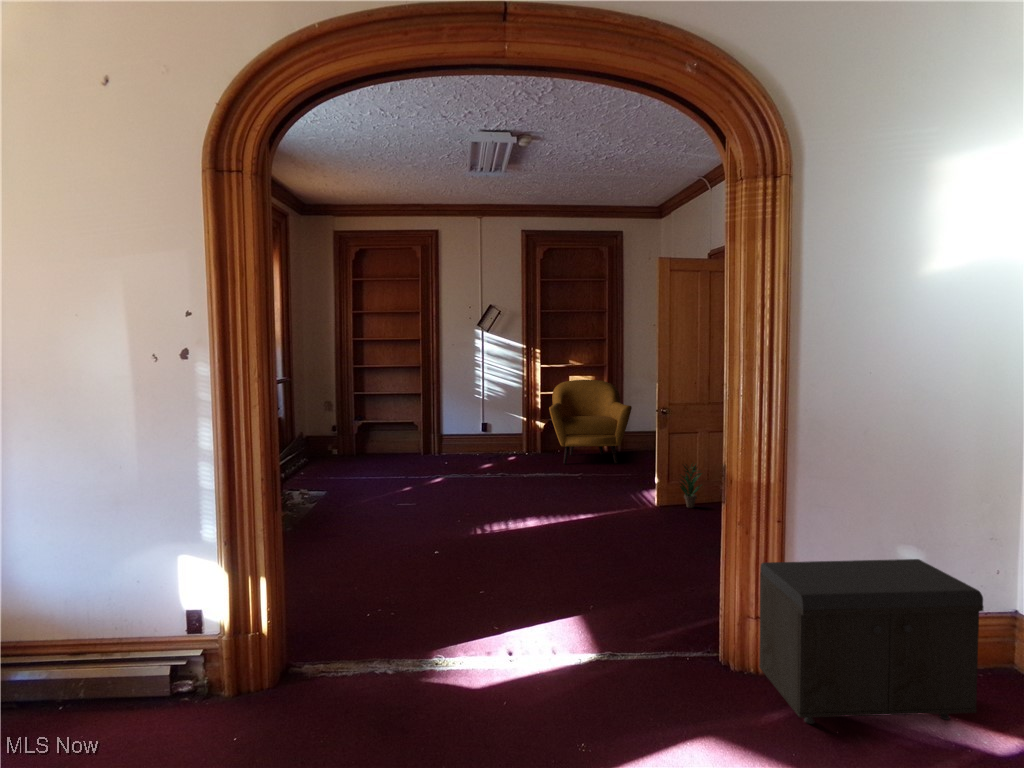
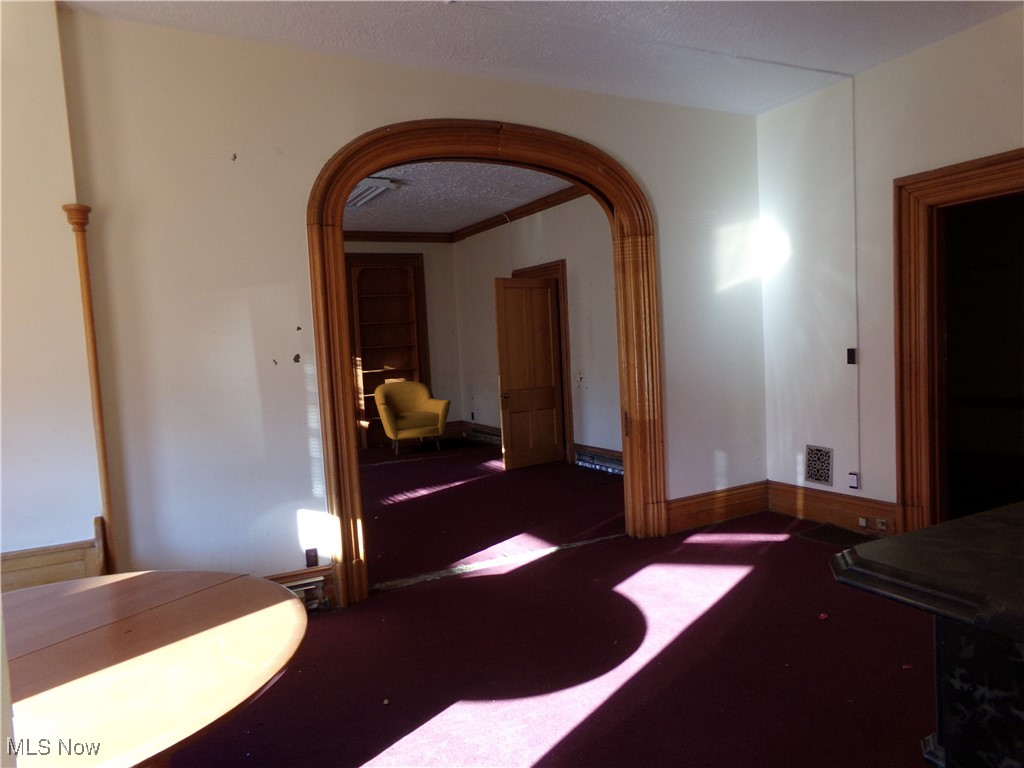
potted plant: present [680,464,702,508] -> none [518,434,538,470]
storage bench: present [759,559,983,724] -> none [654,456,766,548]

